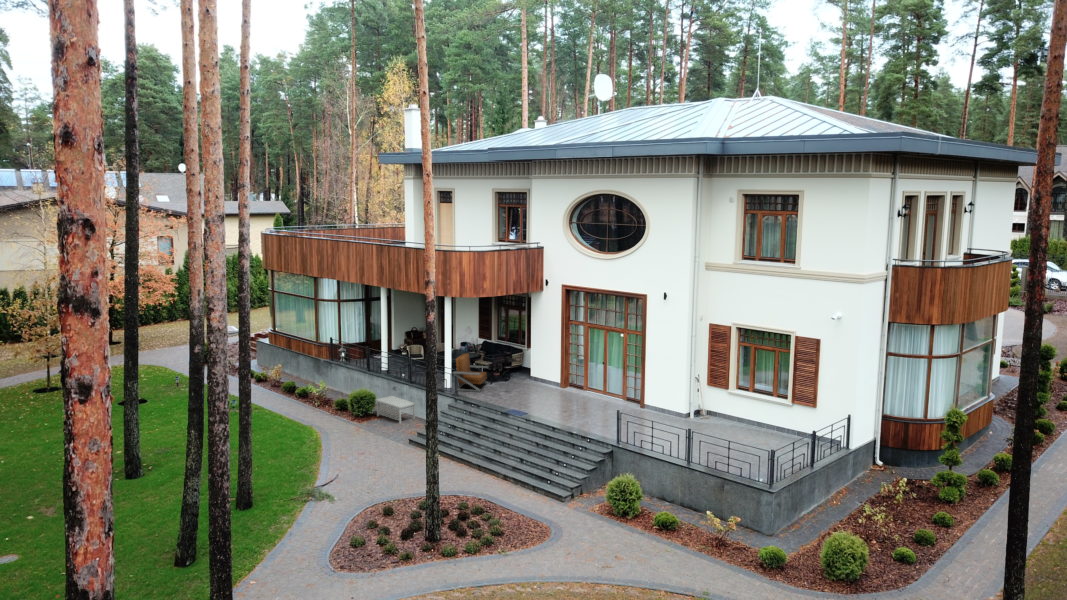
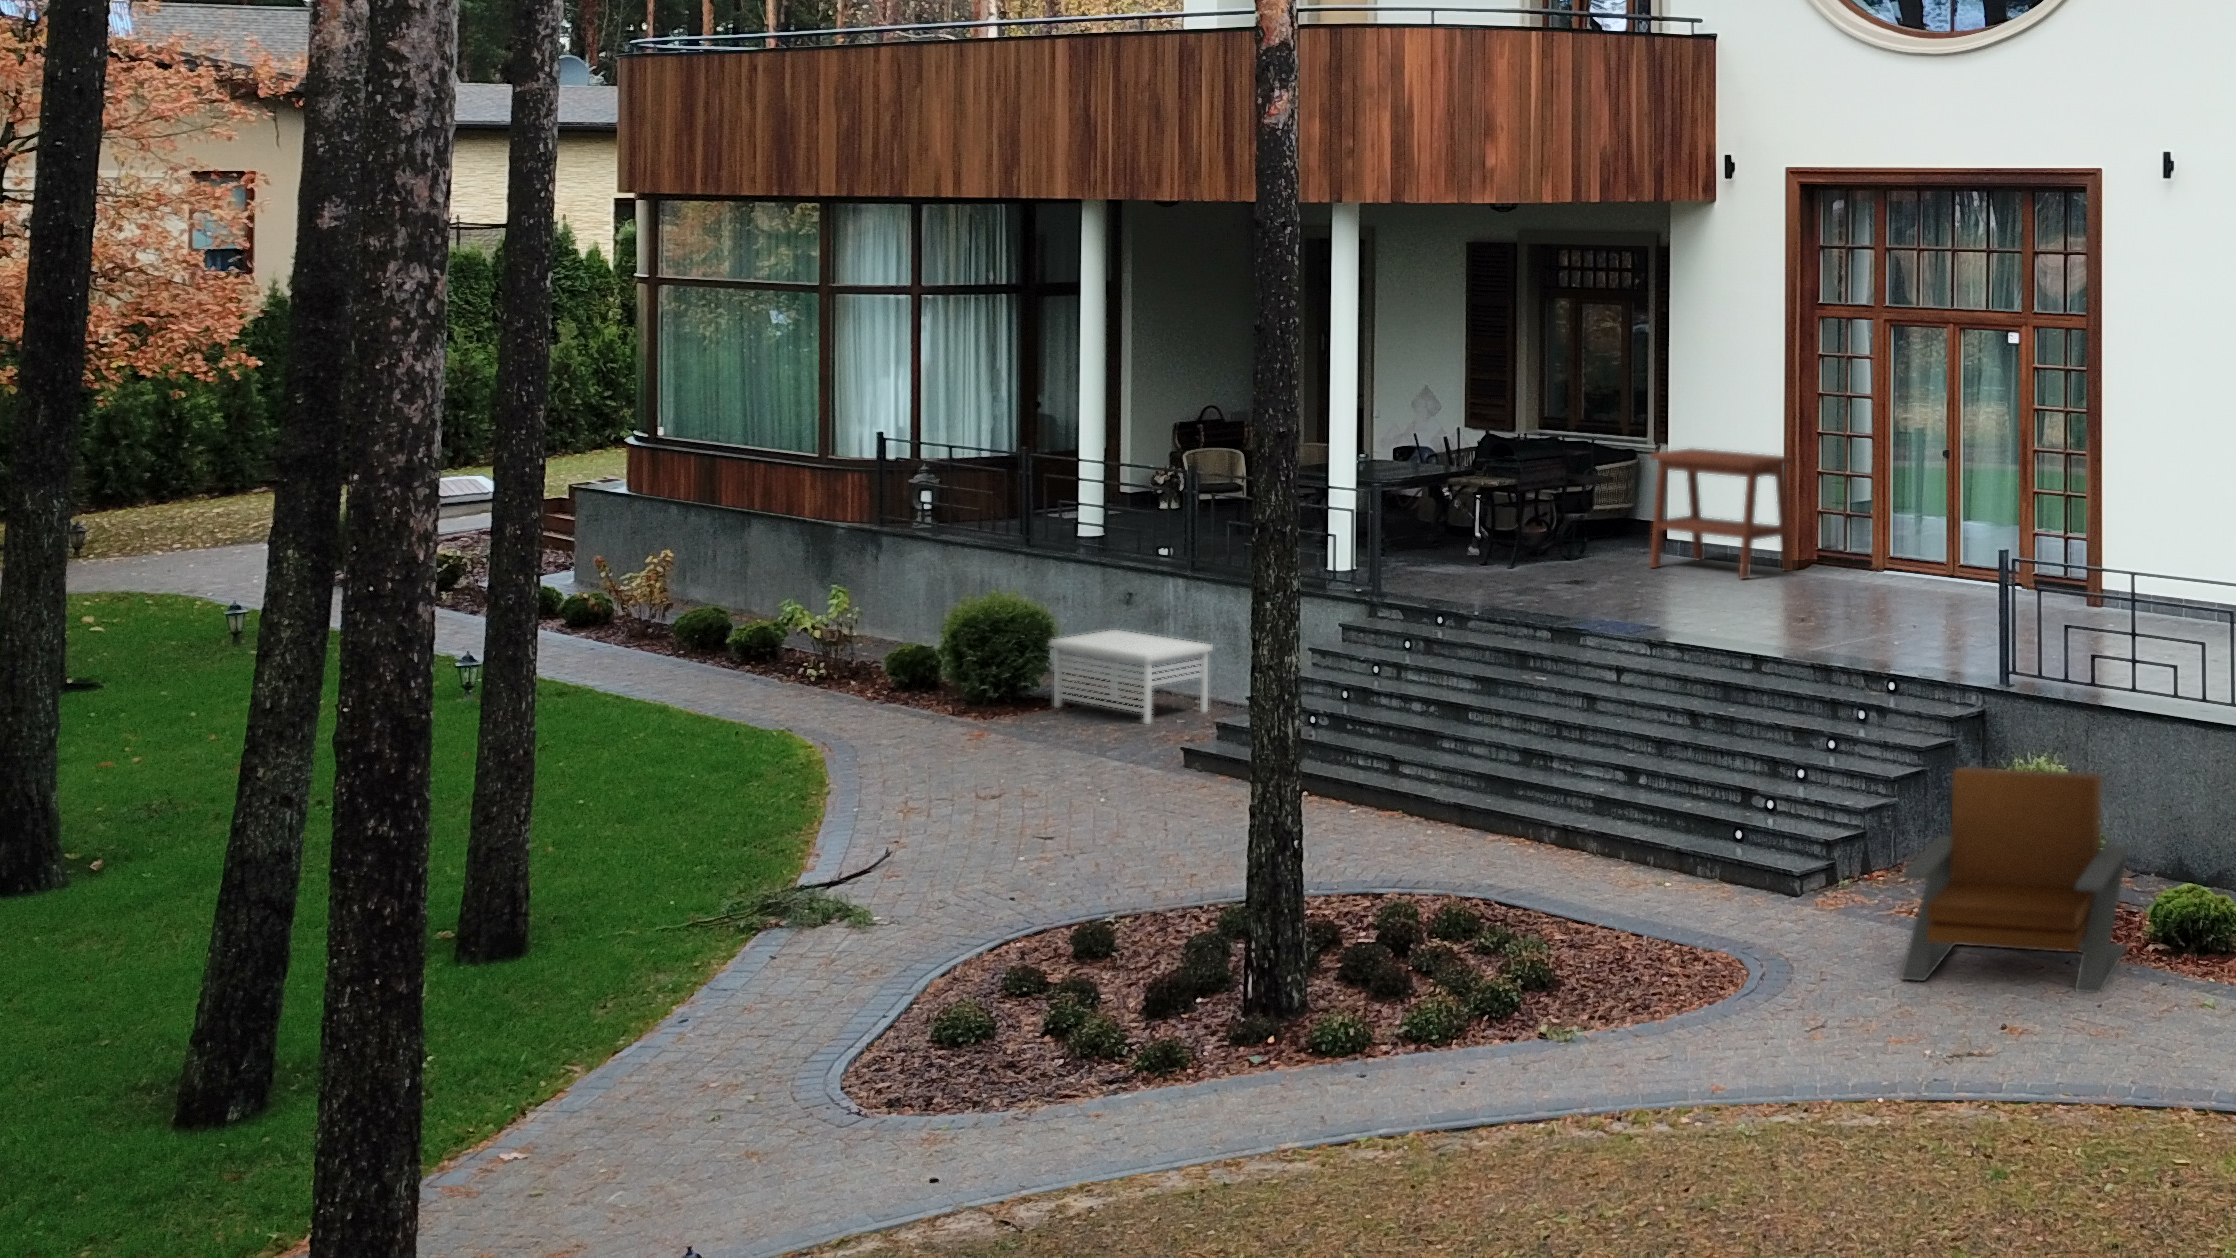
lounge chair: present [453,354,488,392] -> present [1901,767,2128,993]
side table: none [526,355,563,393] -> present [1650,449,1793,579]

